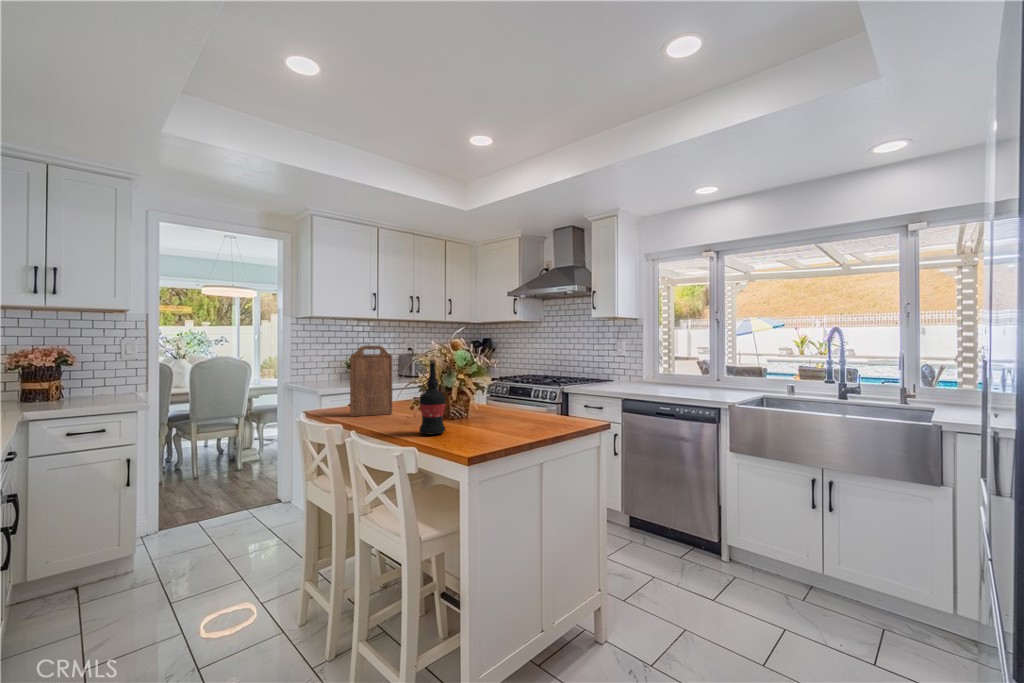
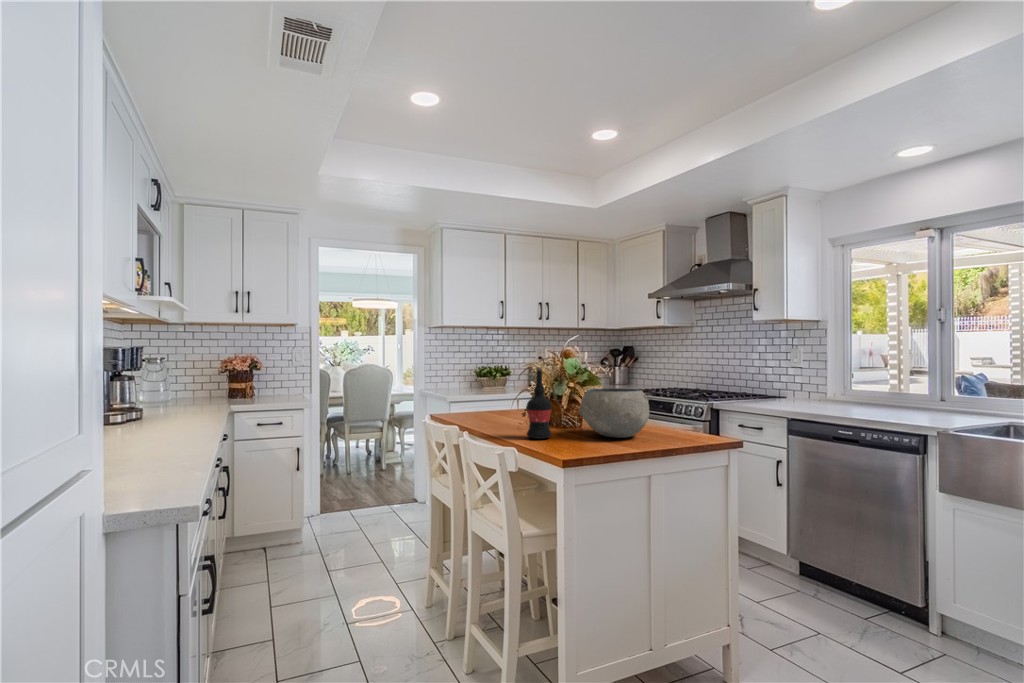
cutting board: present [350,346,392,416] -> none [470,354,509,420]
ceramic bowl: none [472,379,541,429] -> present [578,388,649,438]

